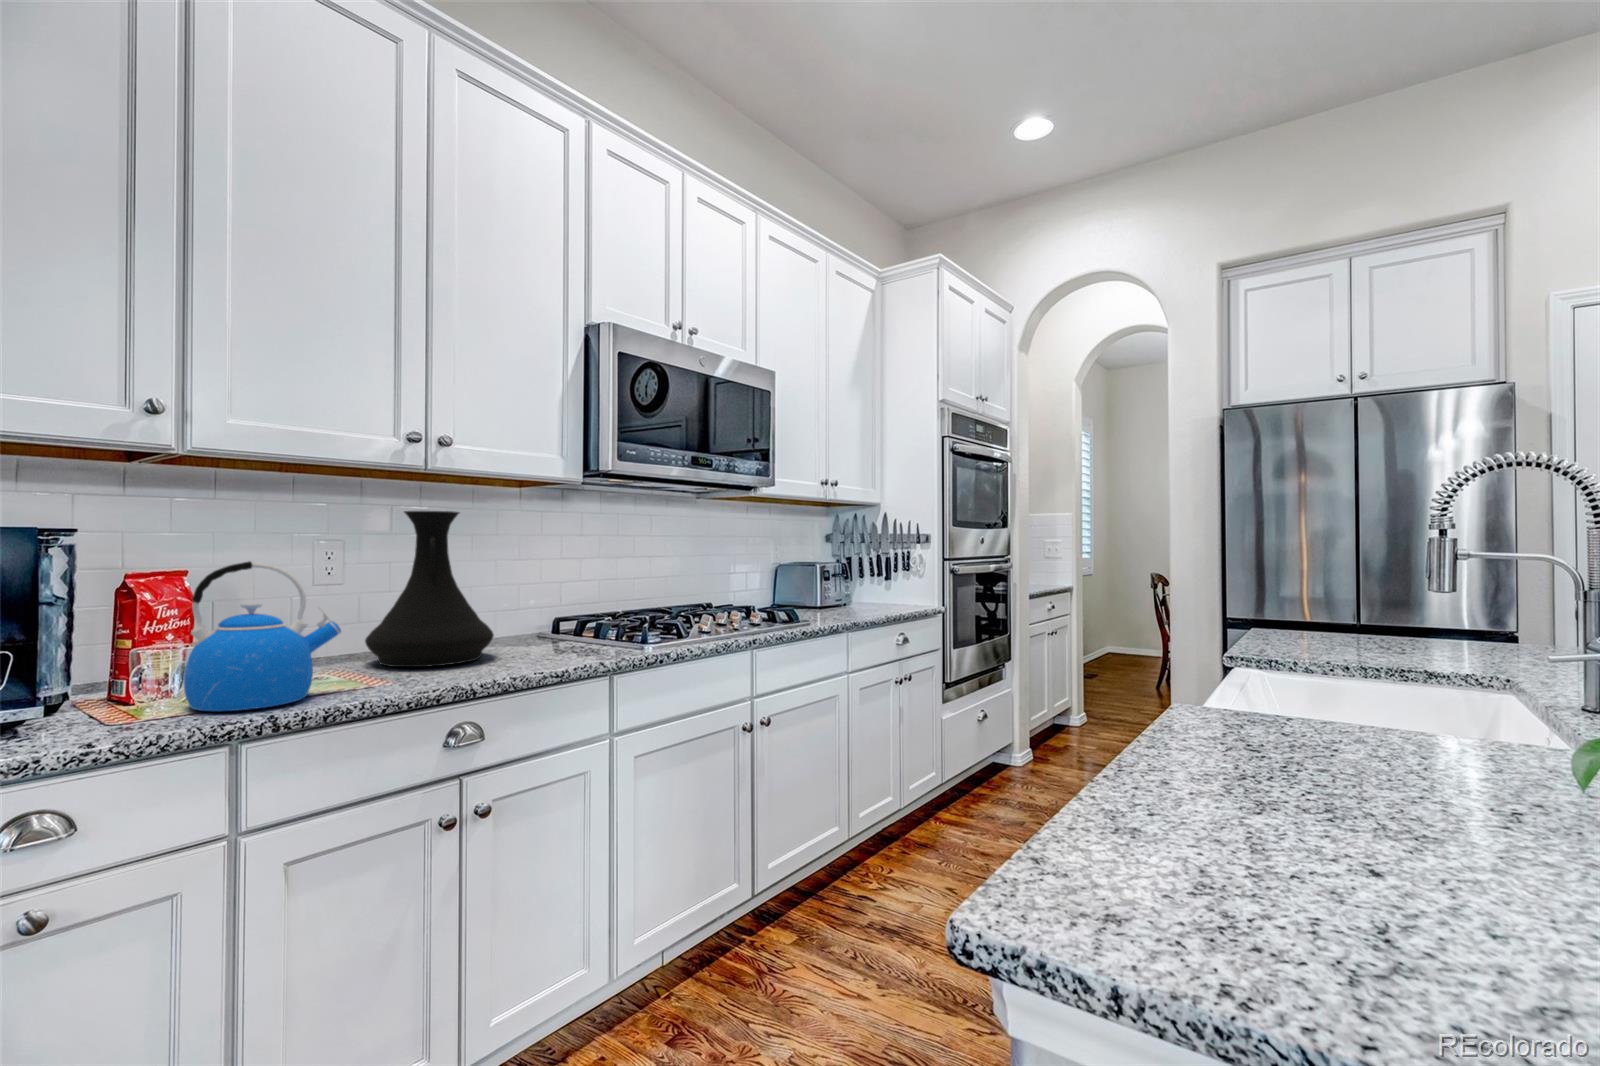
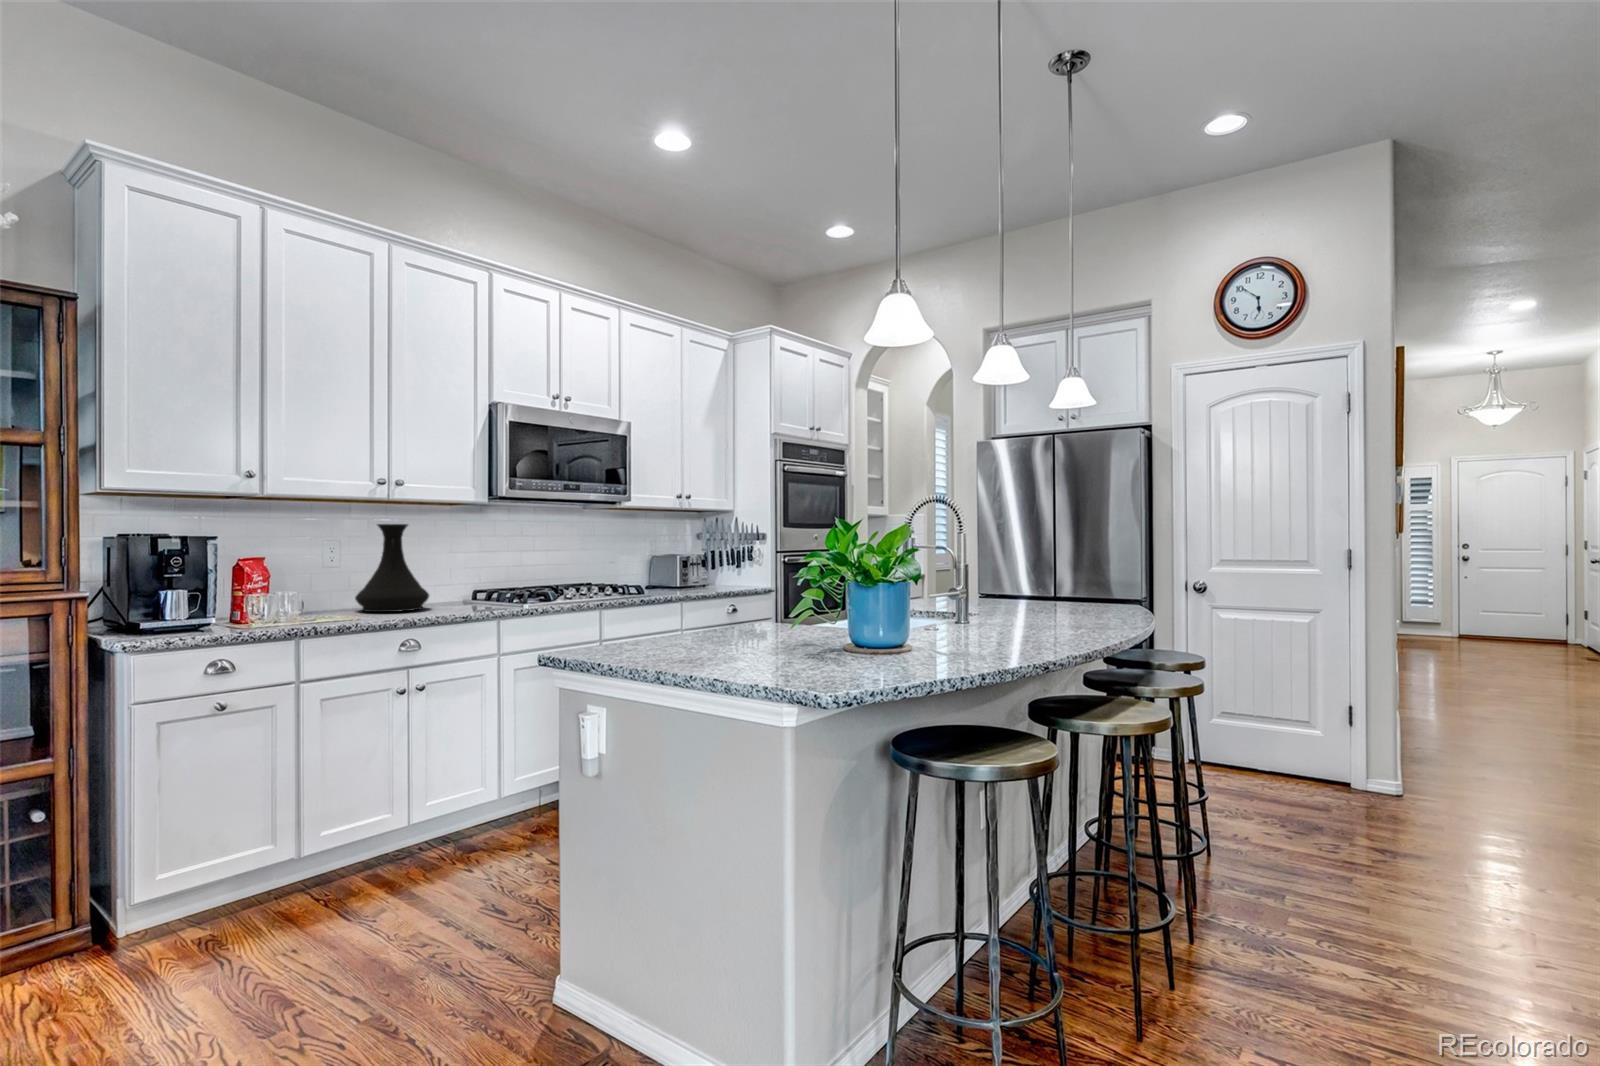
kettle: present [184,561,341,711] -> none [270,553,345,625]

